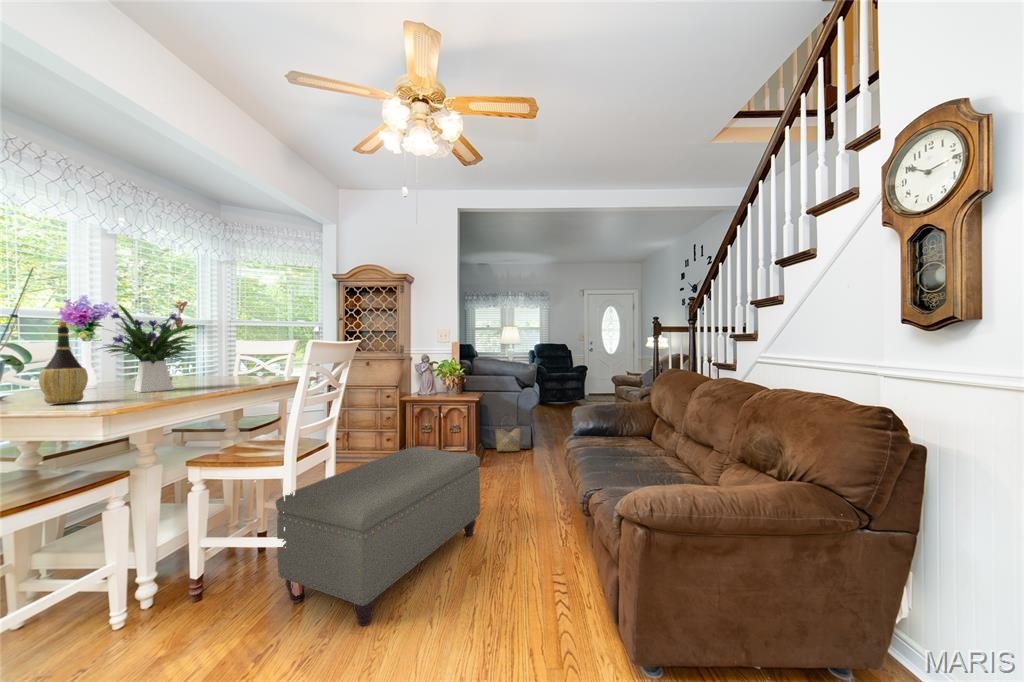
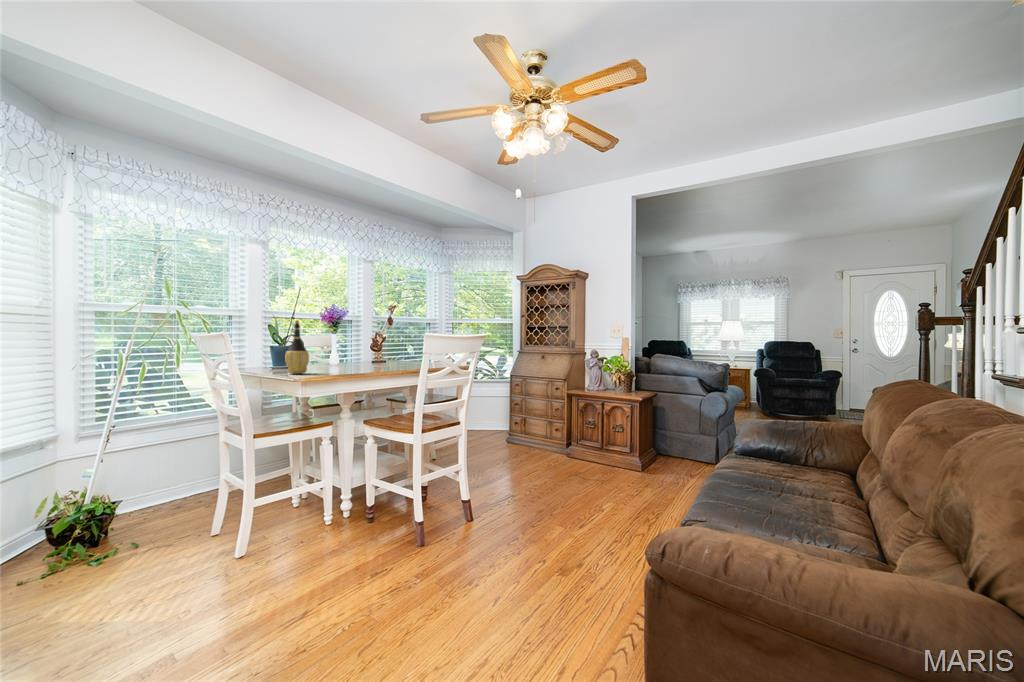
flower arrangement: present [99,305,197,392] -> none [325,307,386,370]
woven basket: present [495,415,521,451] -> none [667,421,700,465]
ottoman: present [276,447,480,626] -> none [407,439,596,584]

